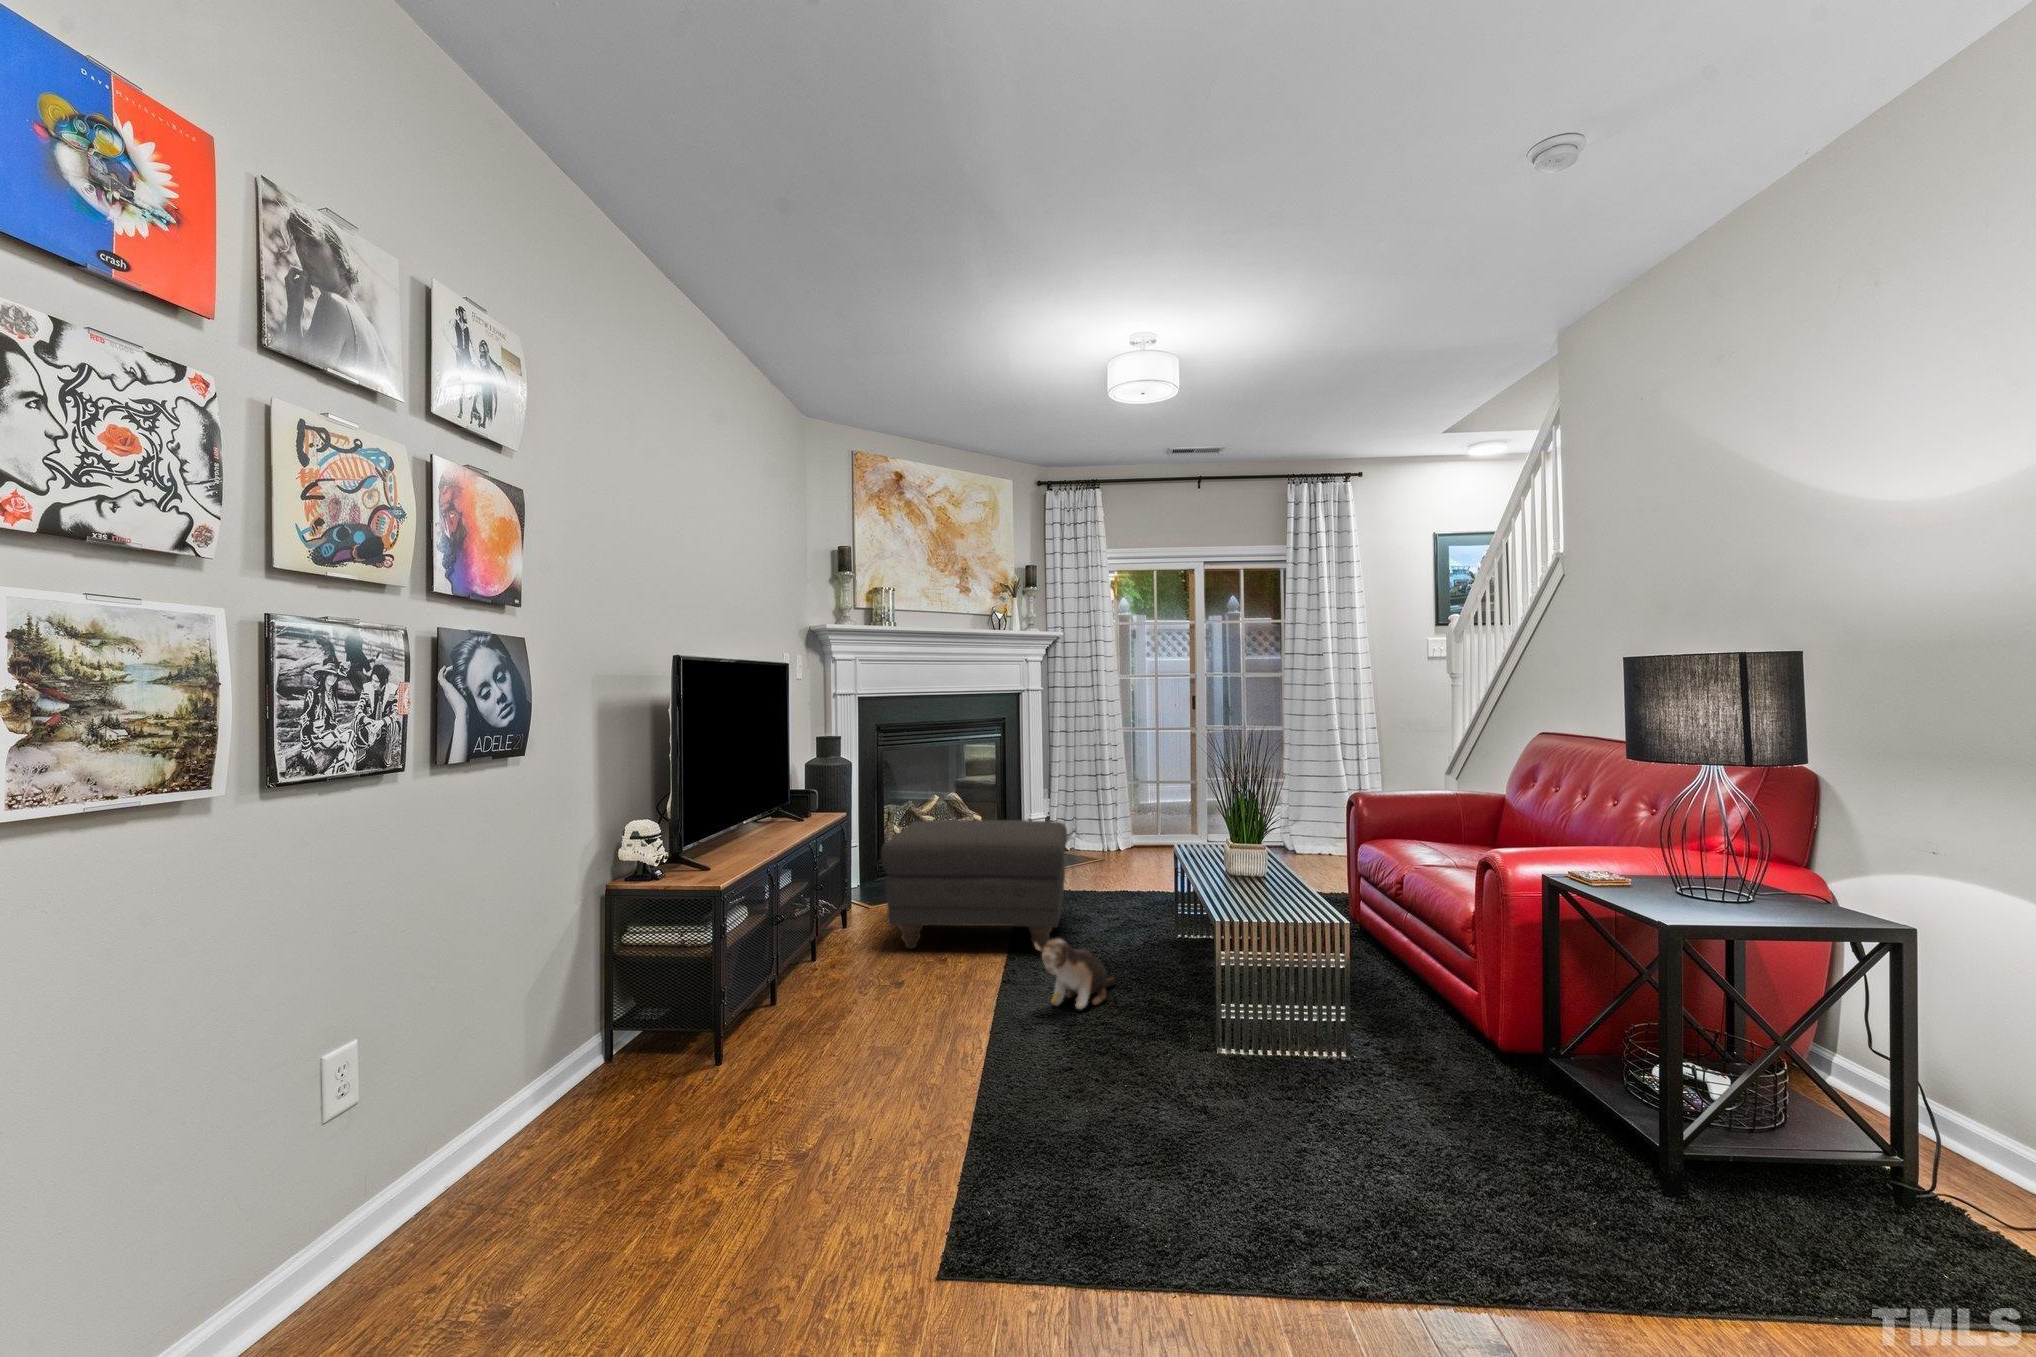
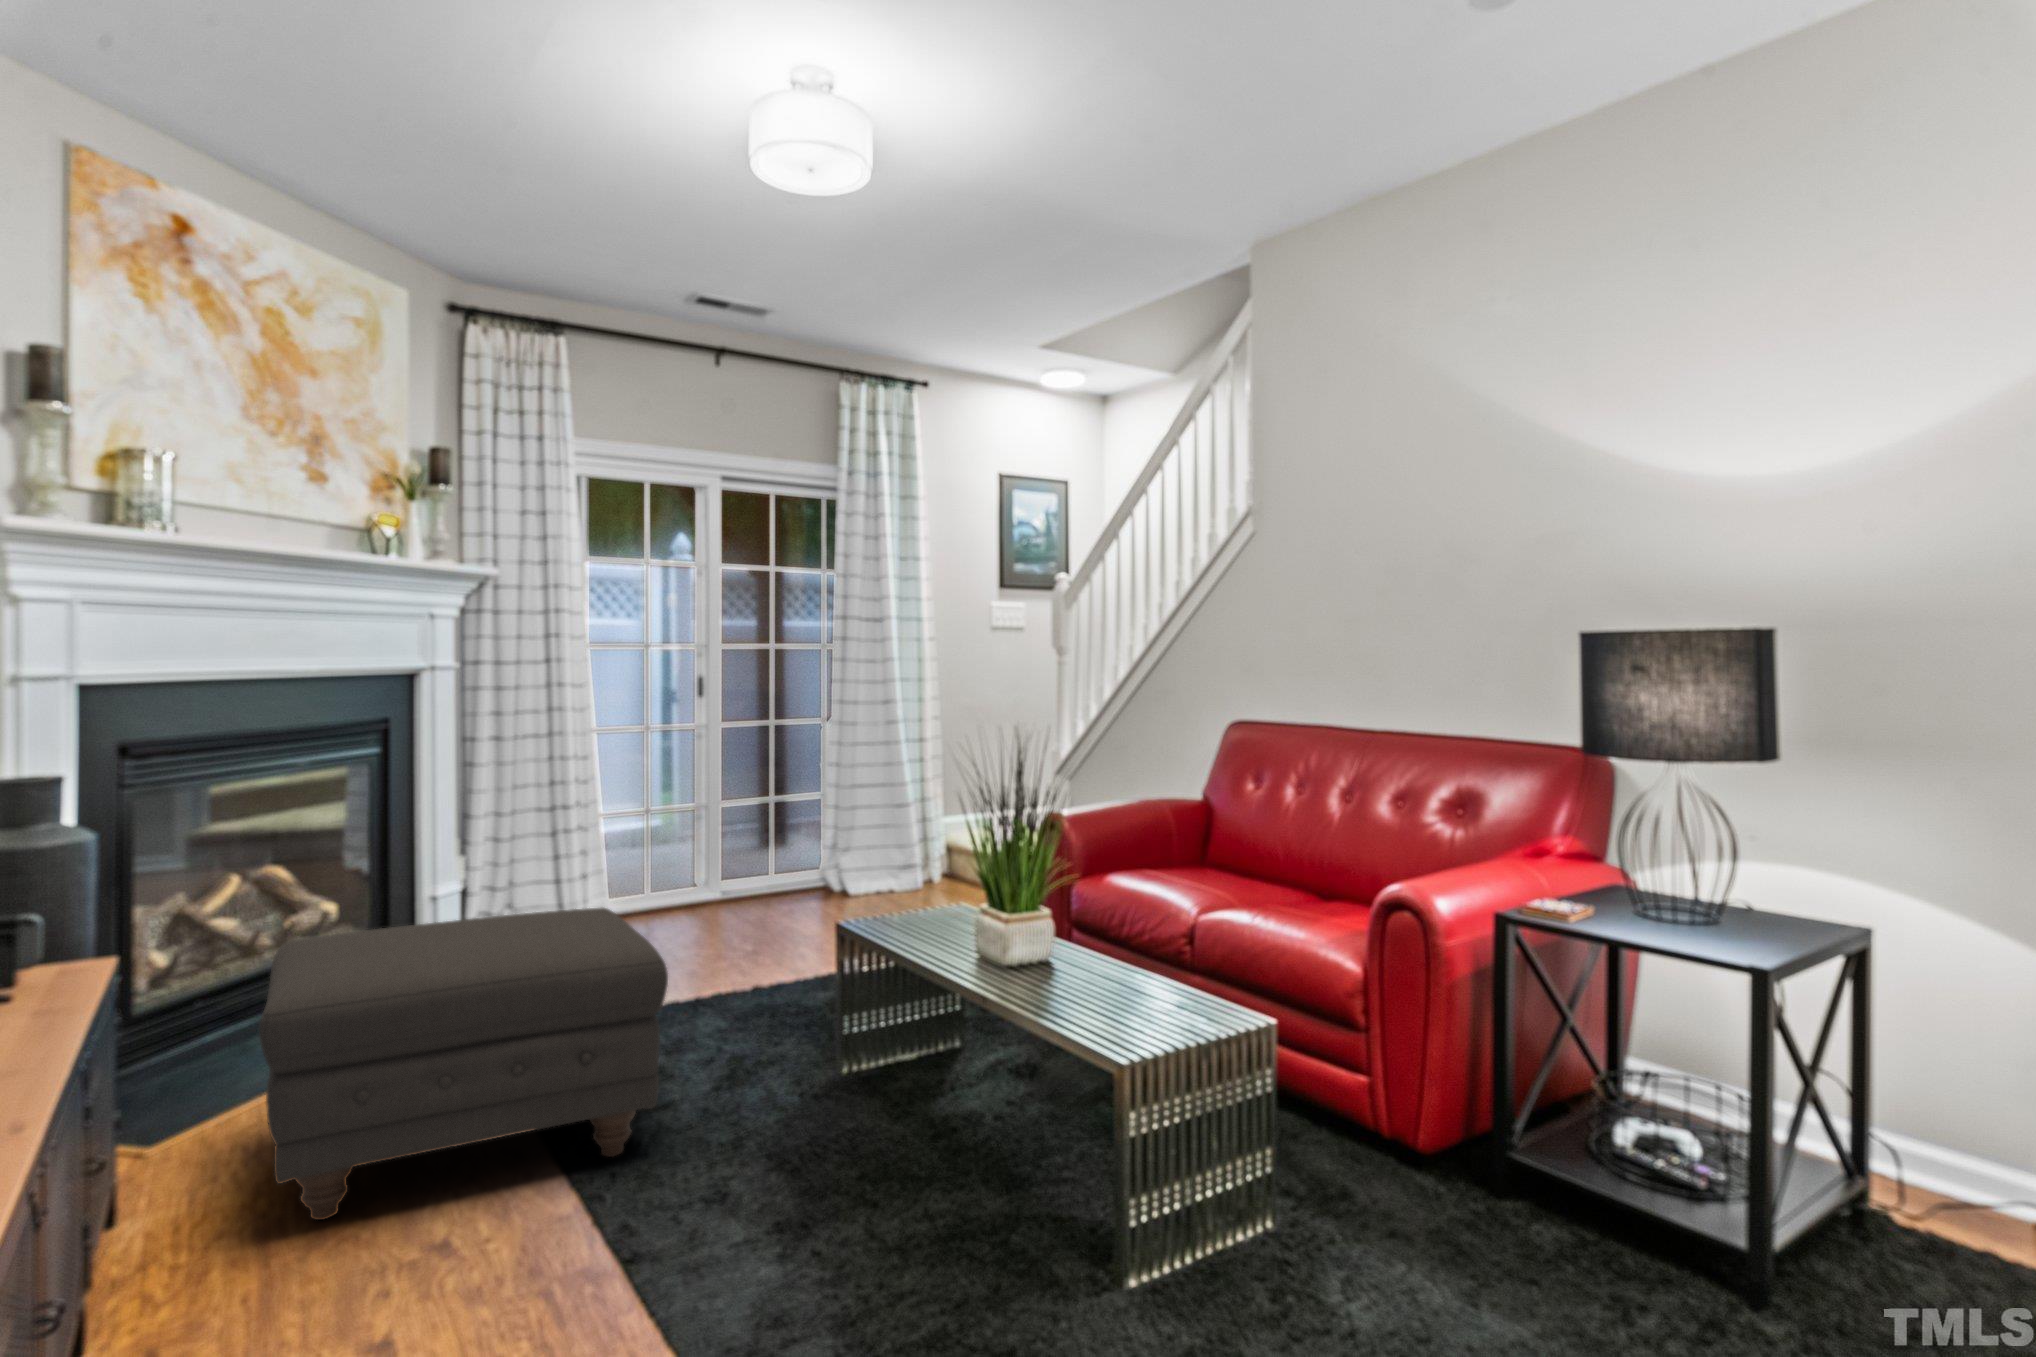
plush toy: present [1034,938,1116,1009] -> none [723,1146,828,1275]

